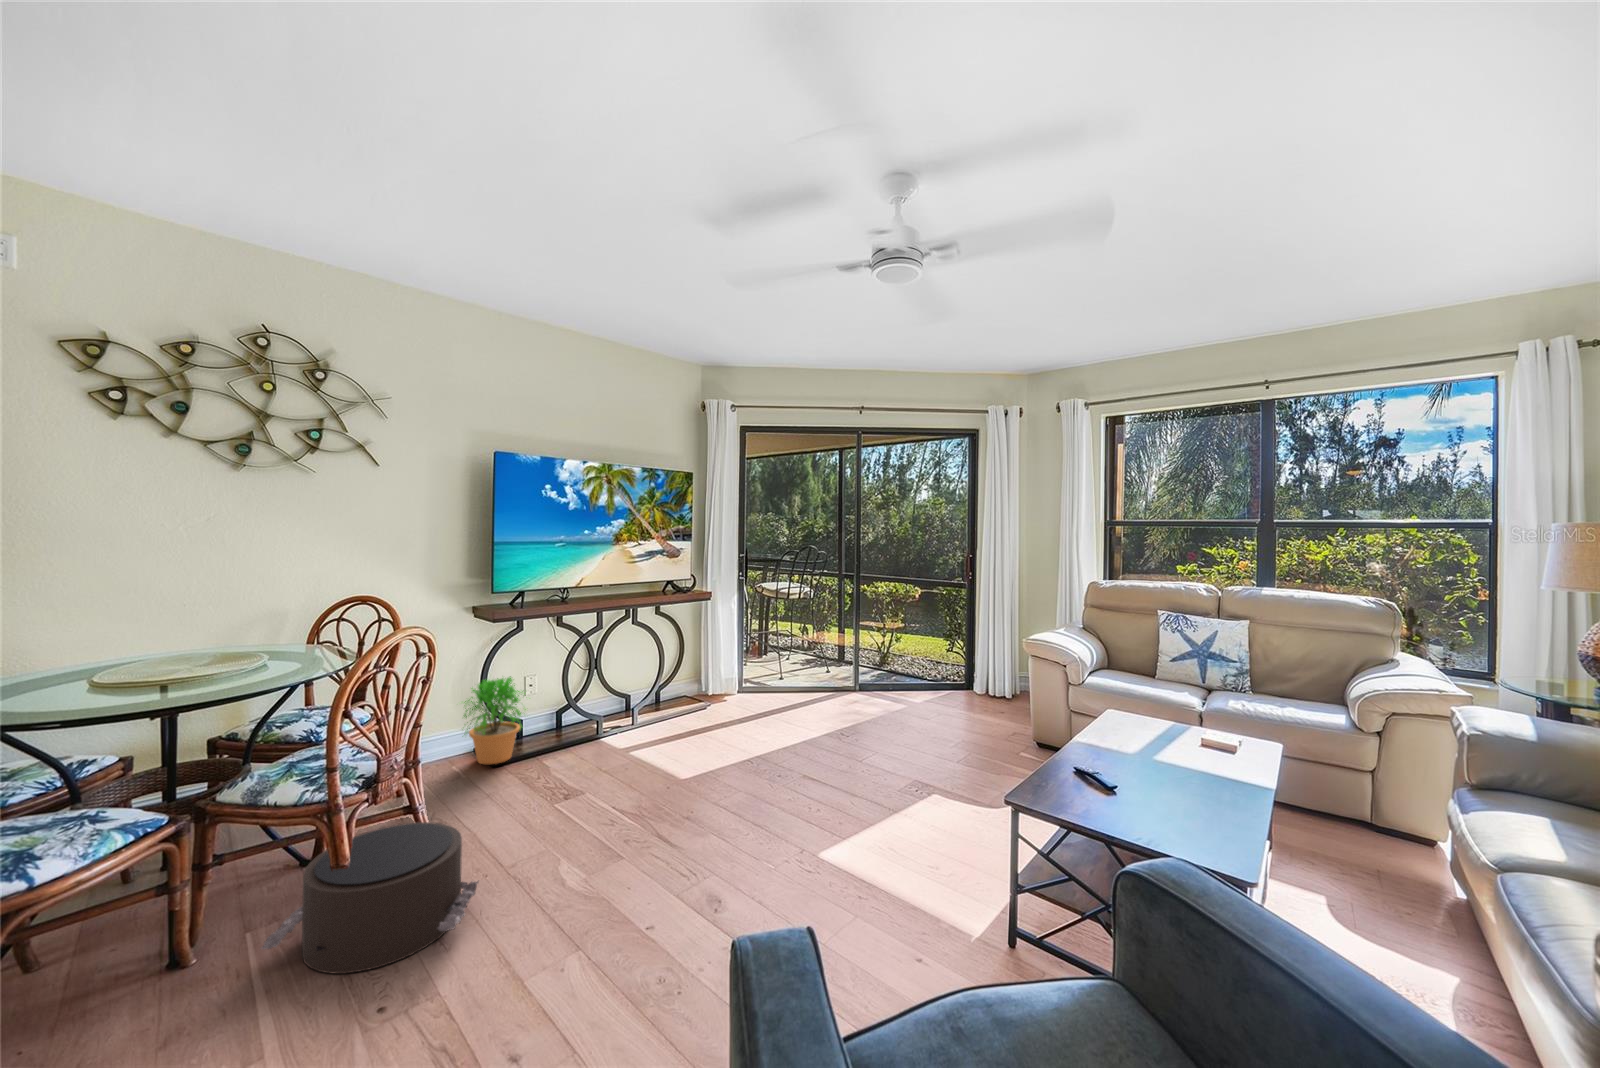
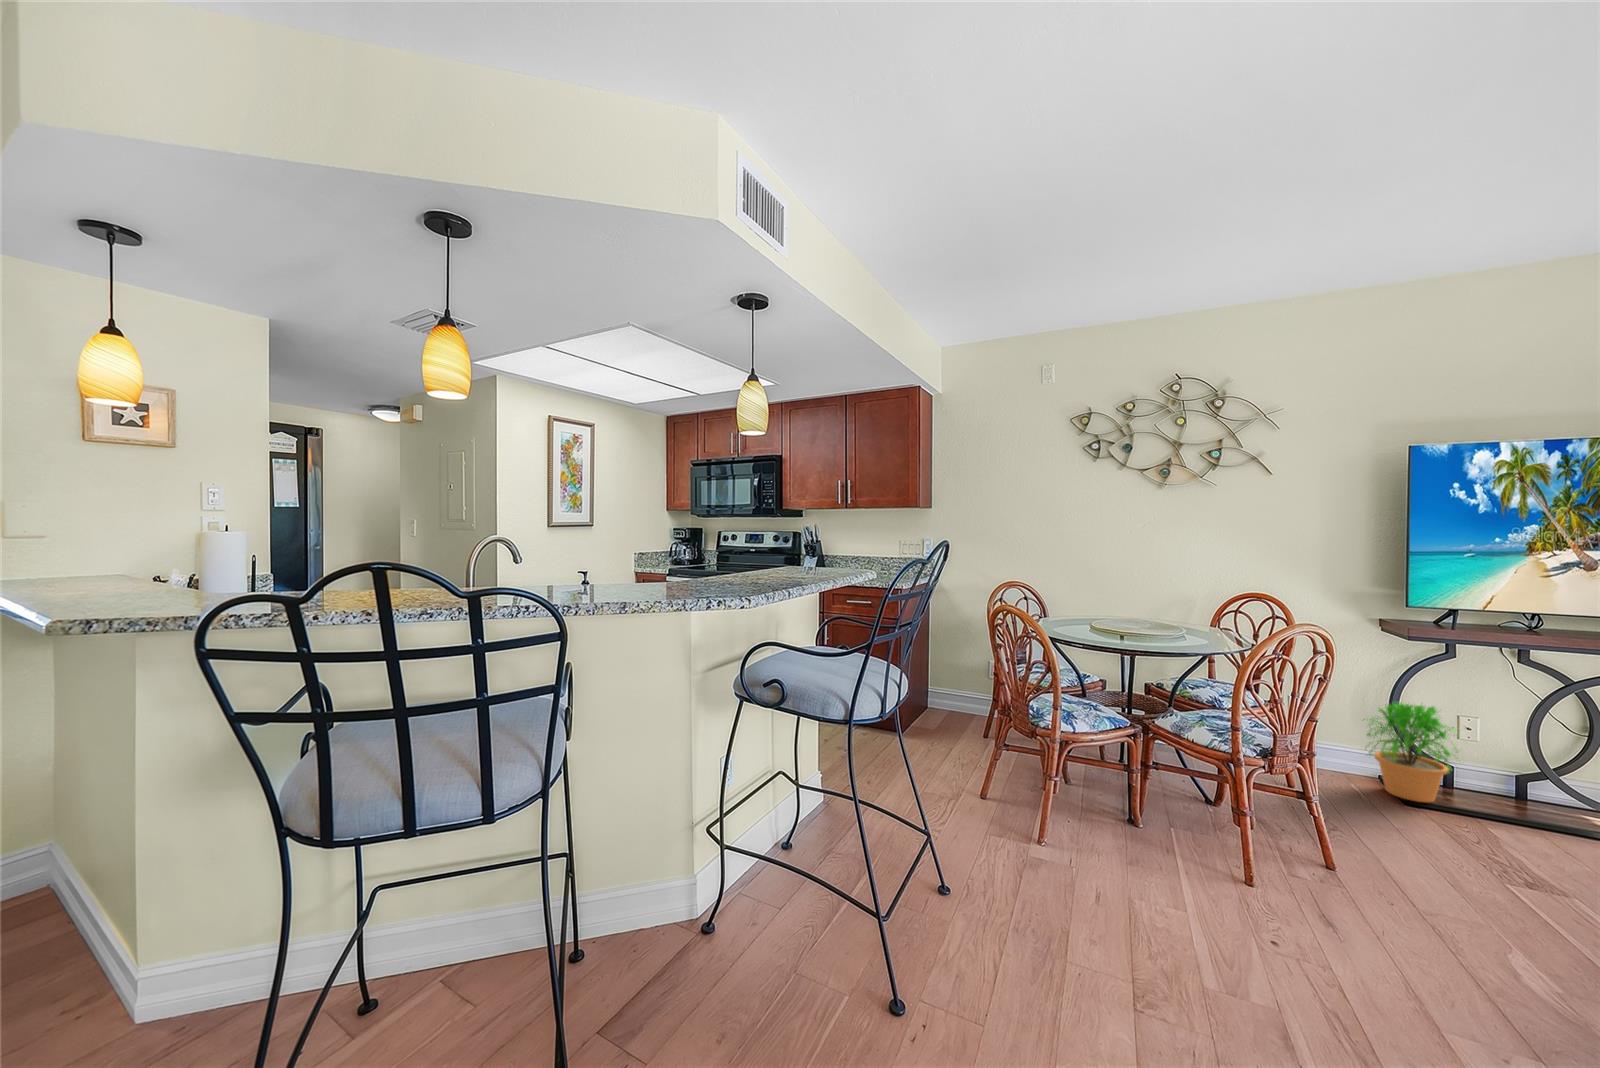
pouf: present [261,822,478,973] -> none [1182,795,1385,924]

